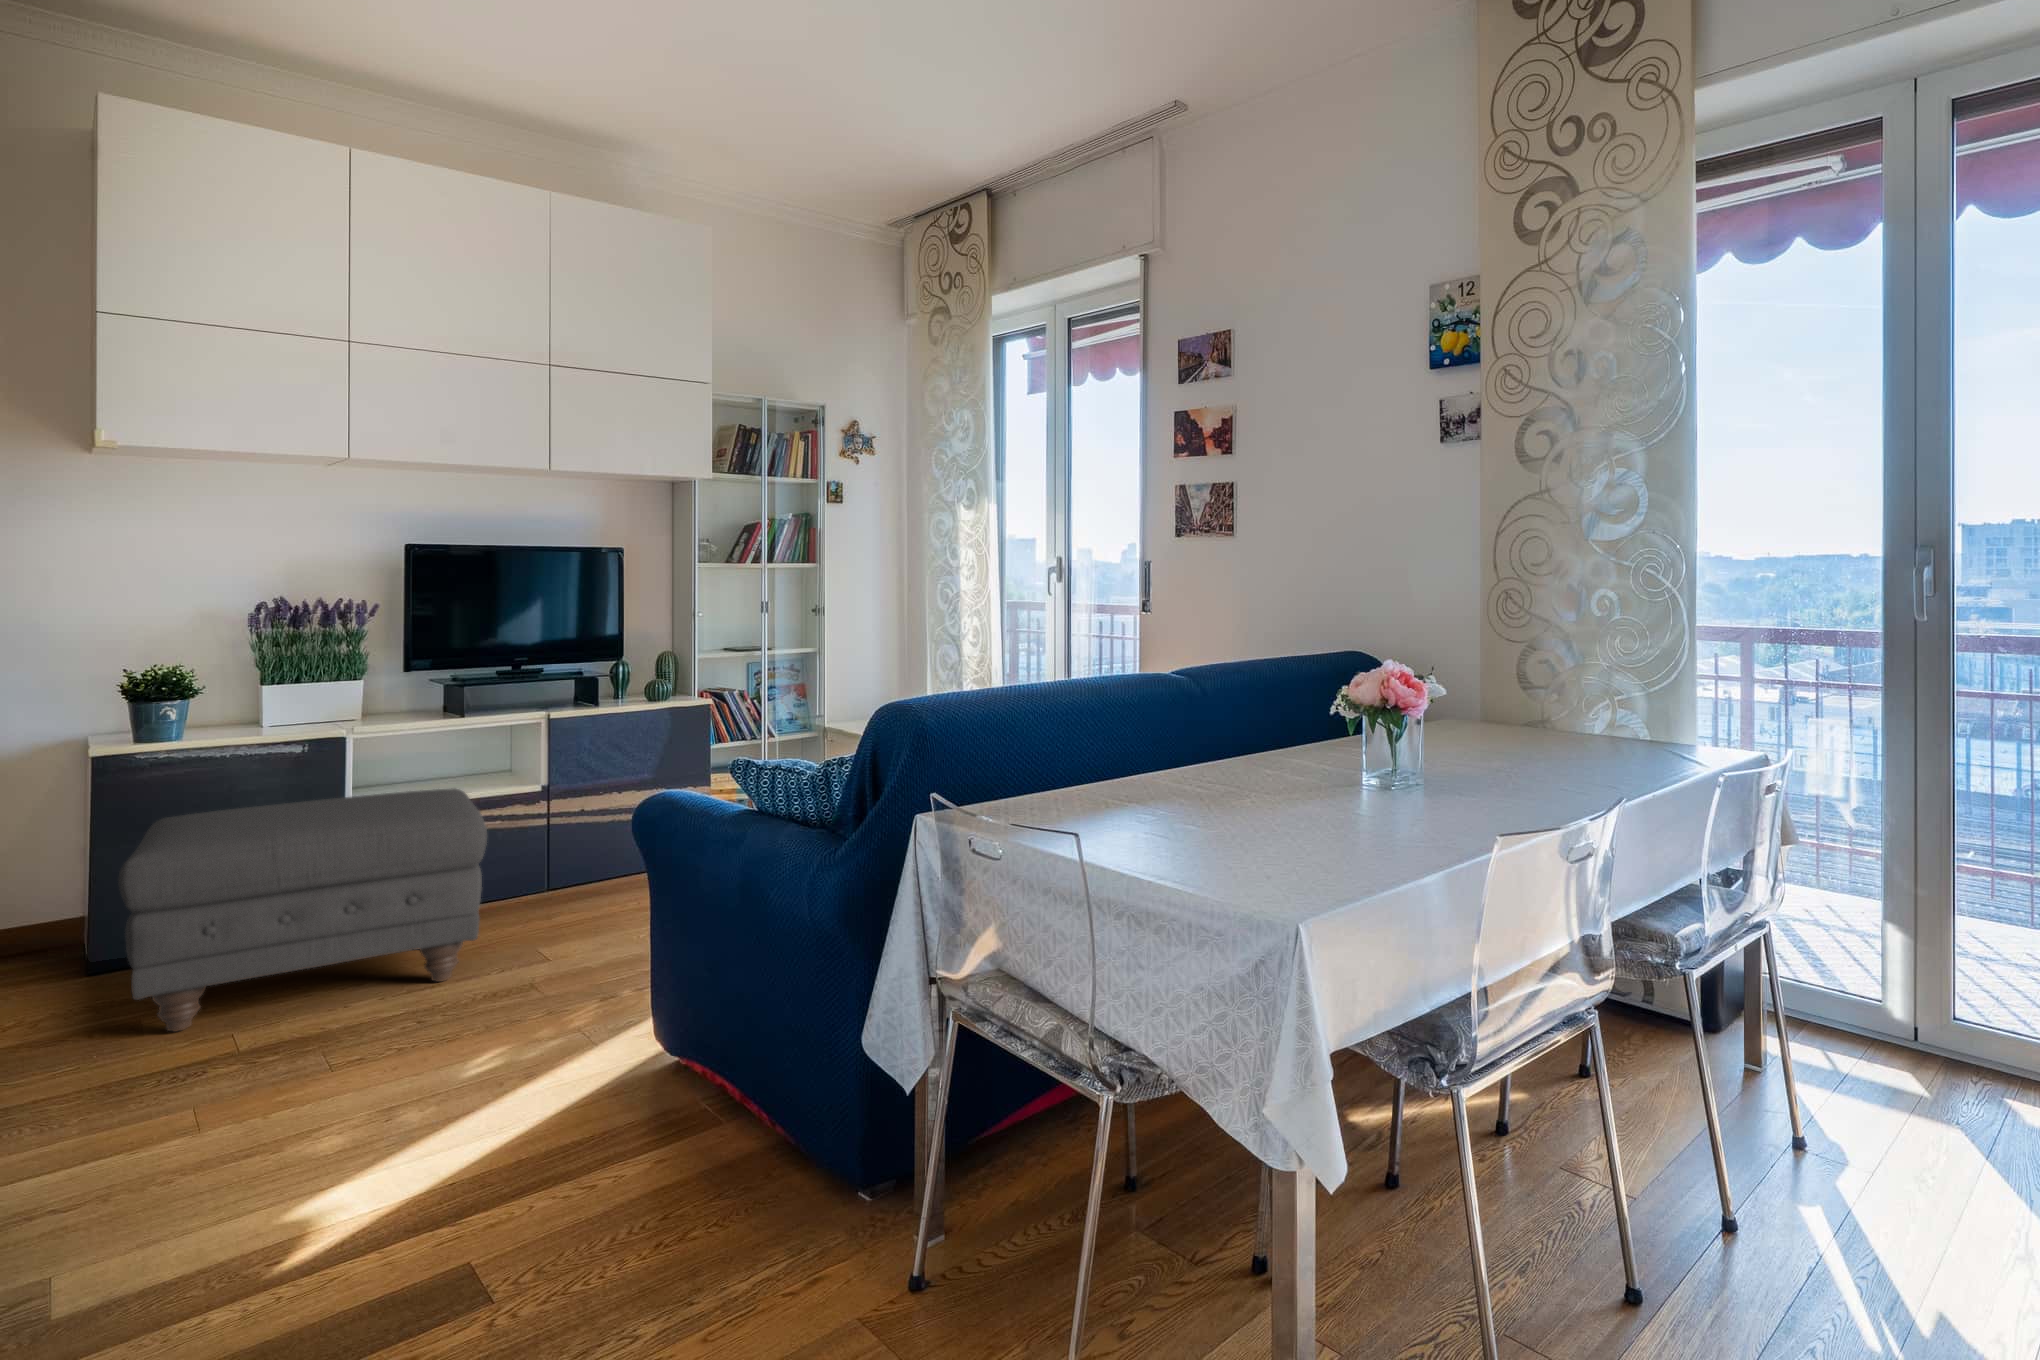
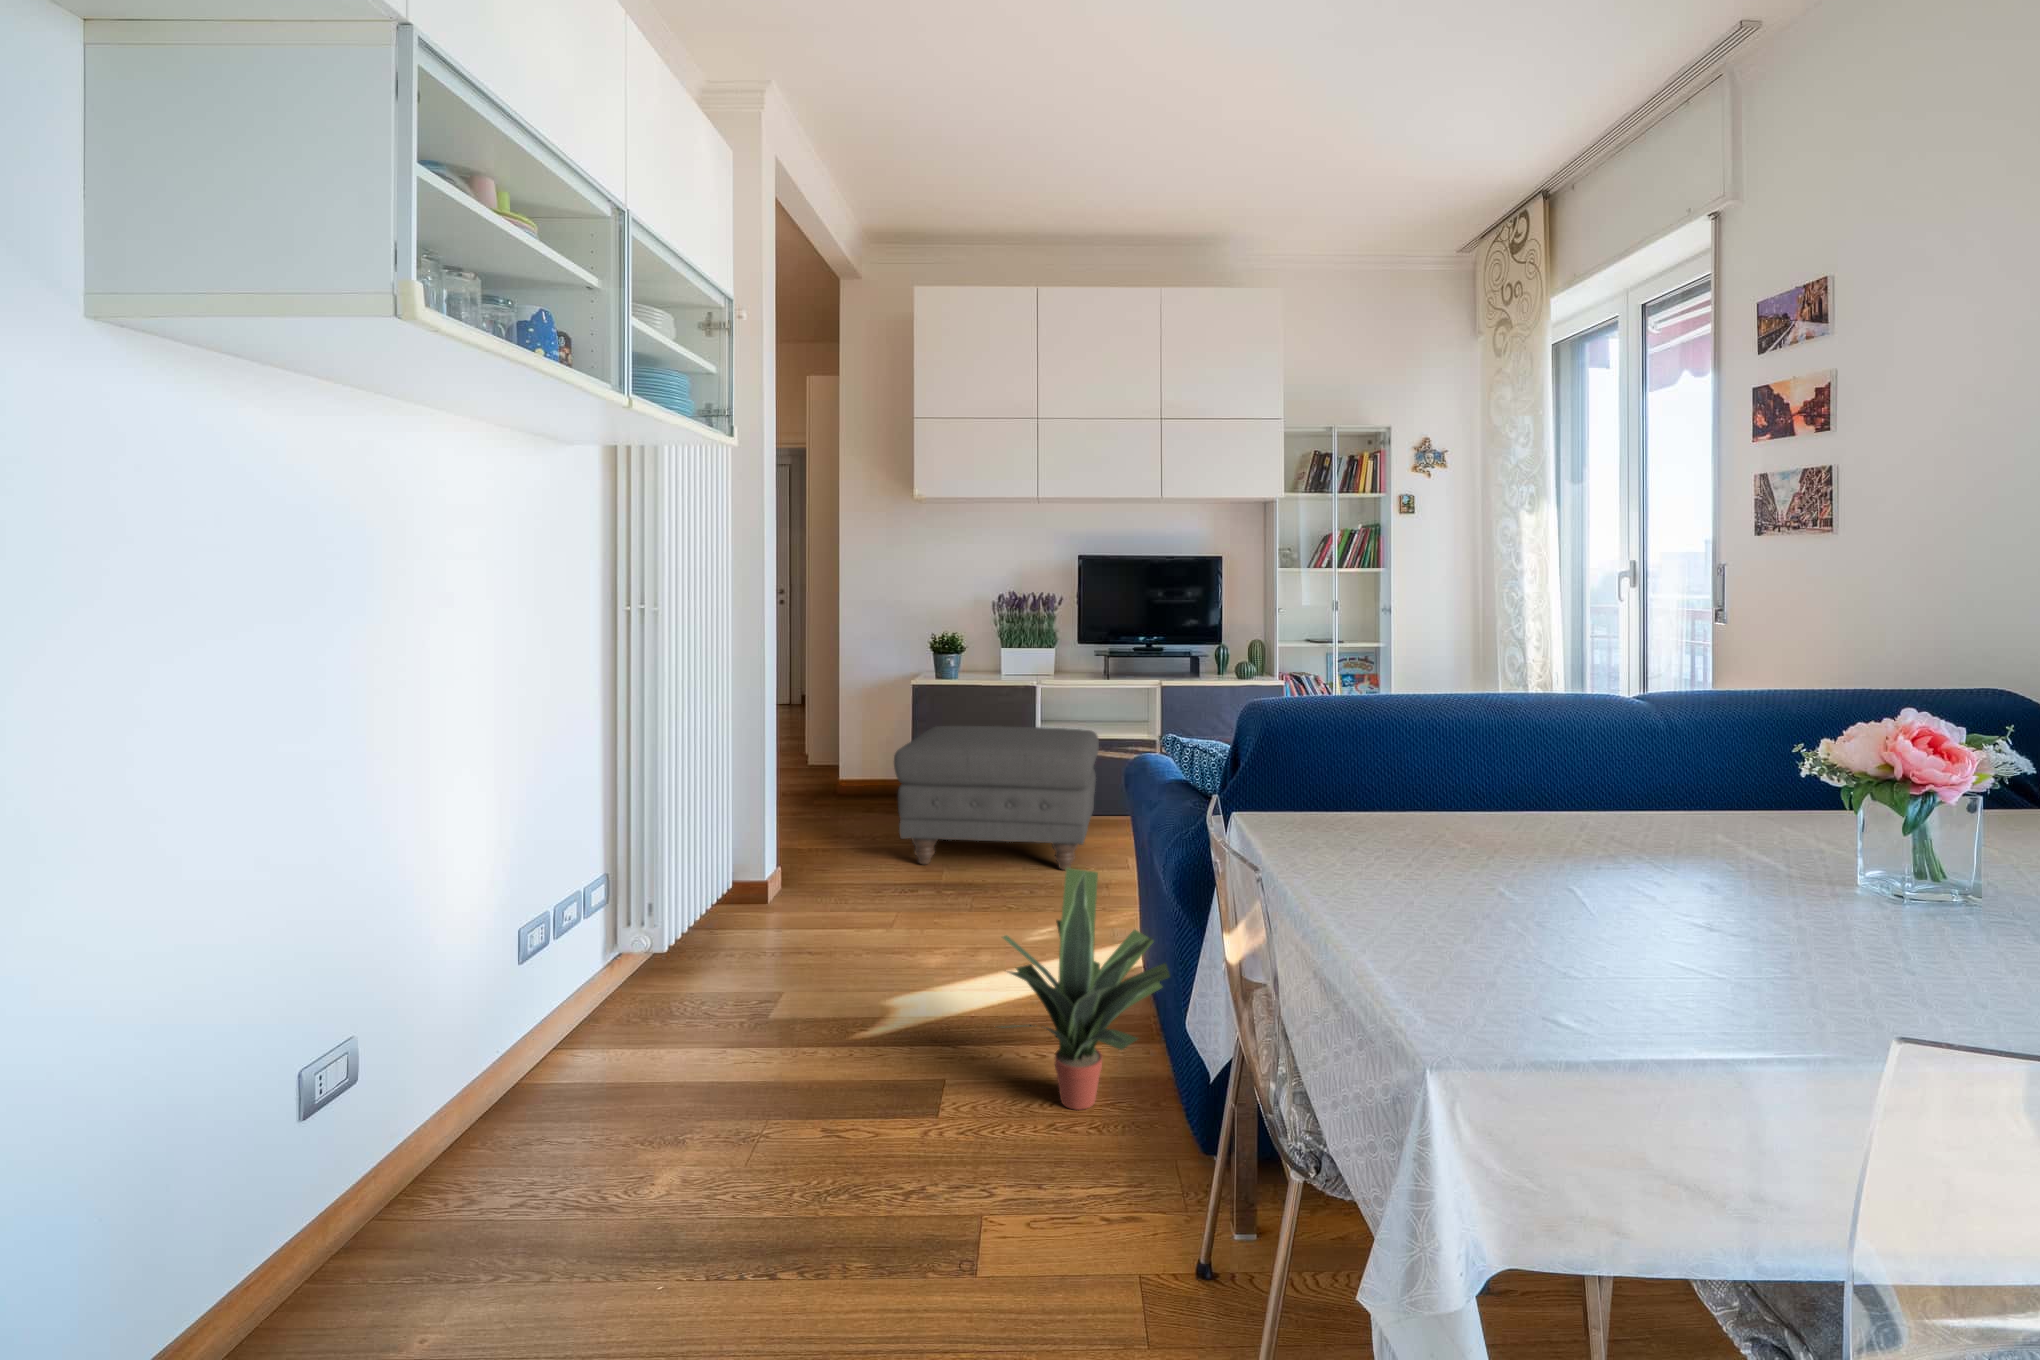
potted plant: none [528,945,769,1225] -> present [1001,868,1170,1110]

